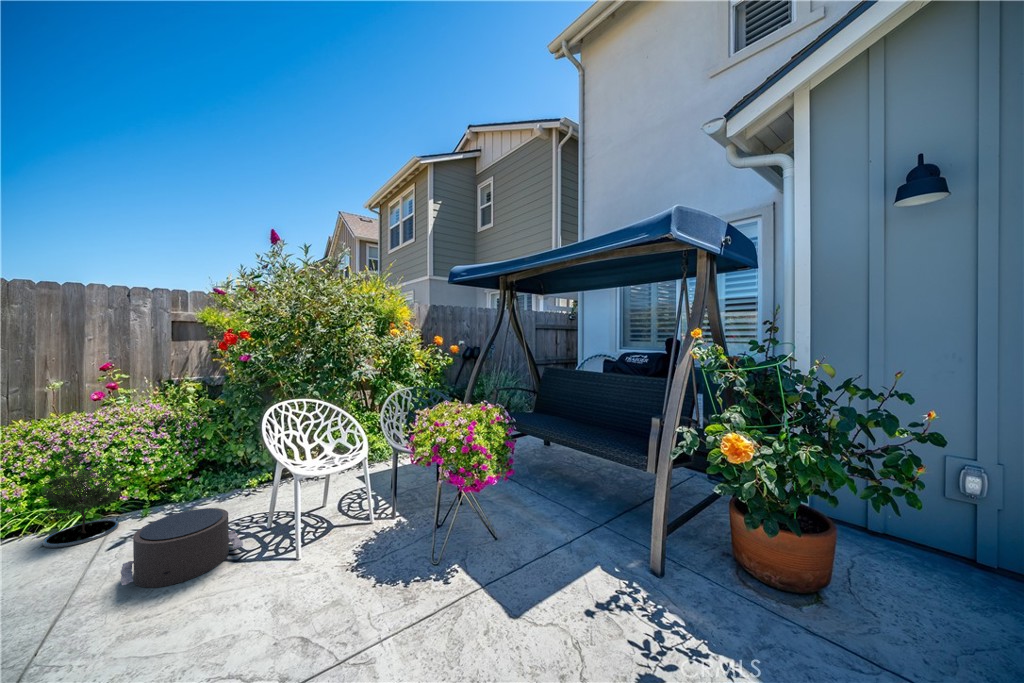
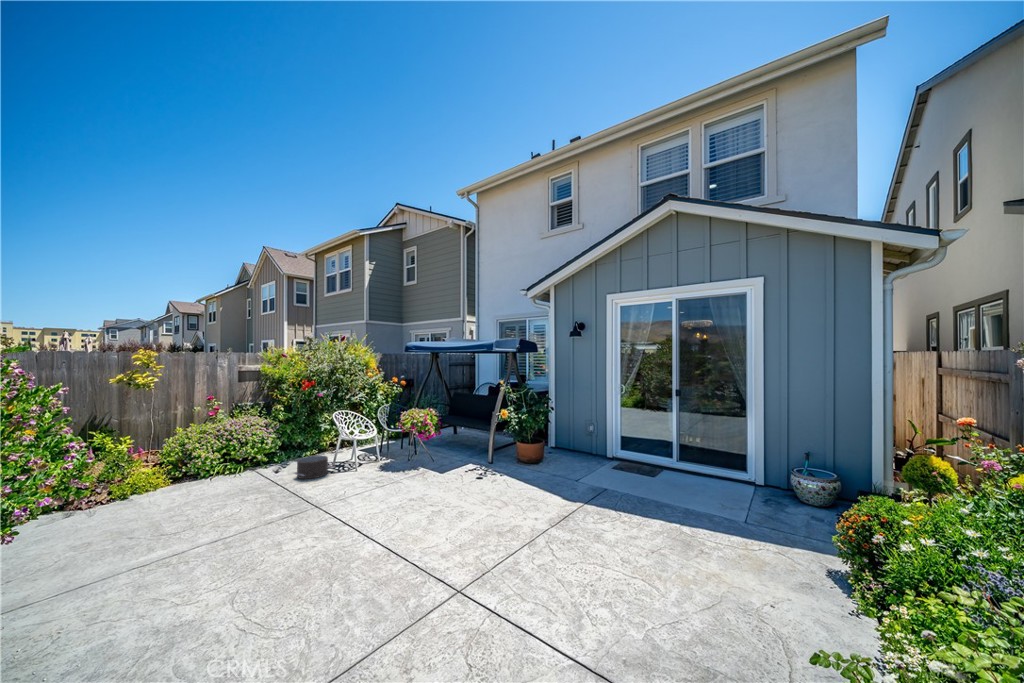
potted tree: present [42,447,122,548] -> none [236,434,264,476]

